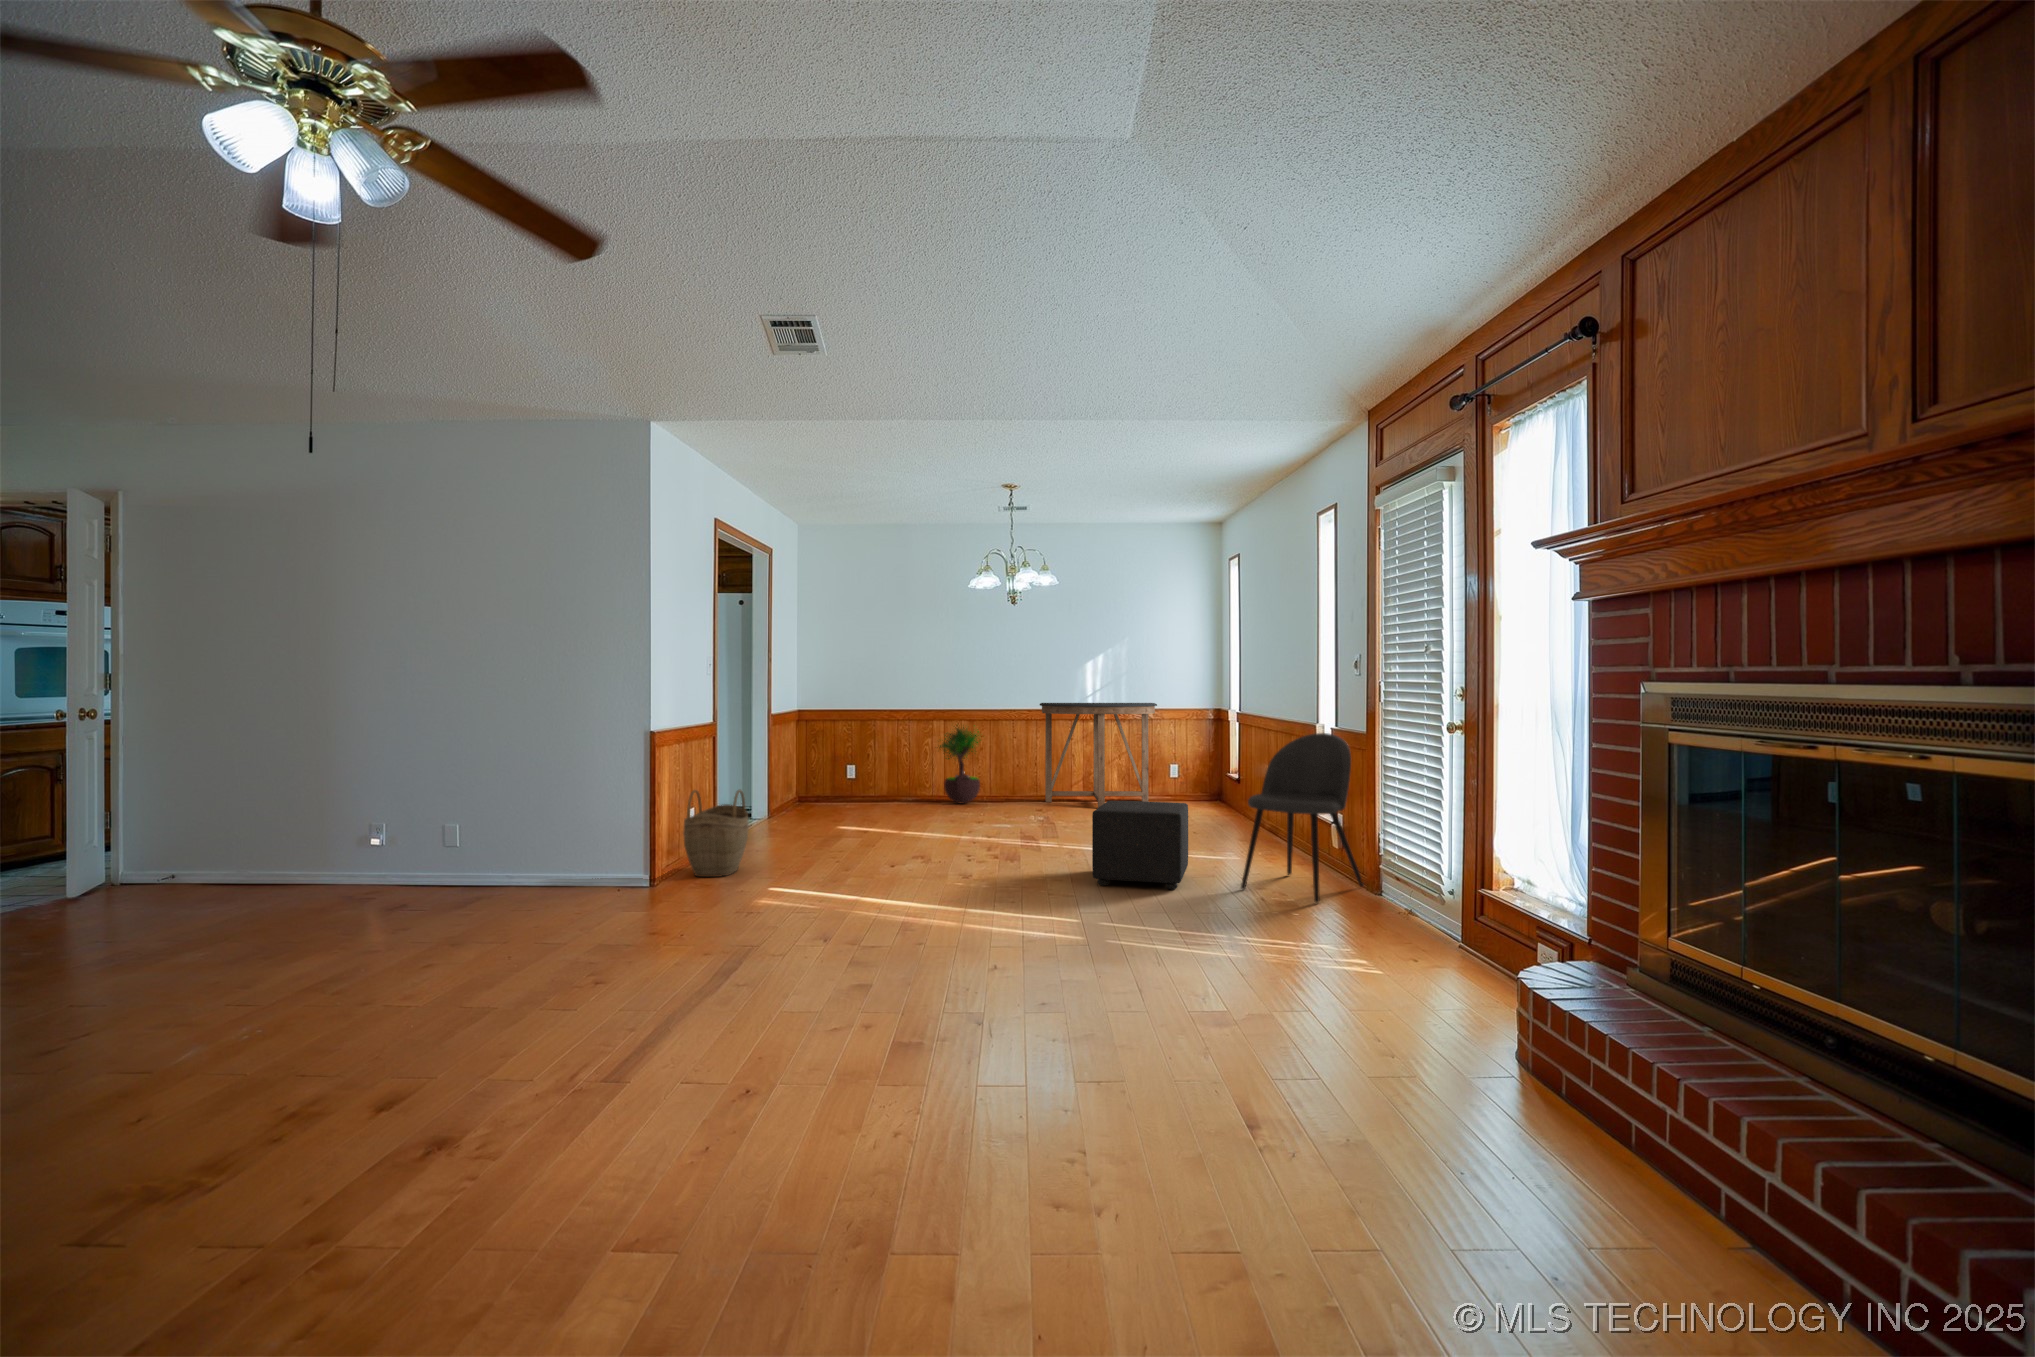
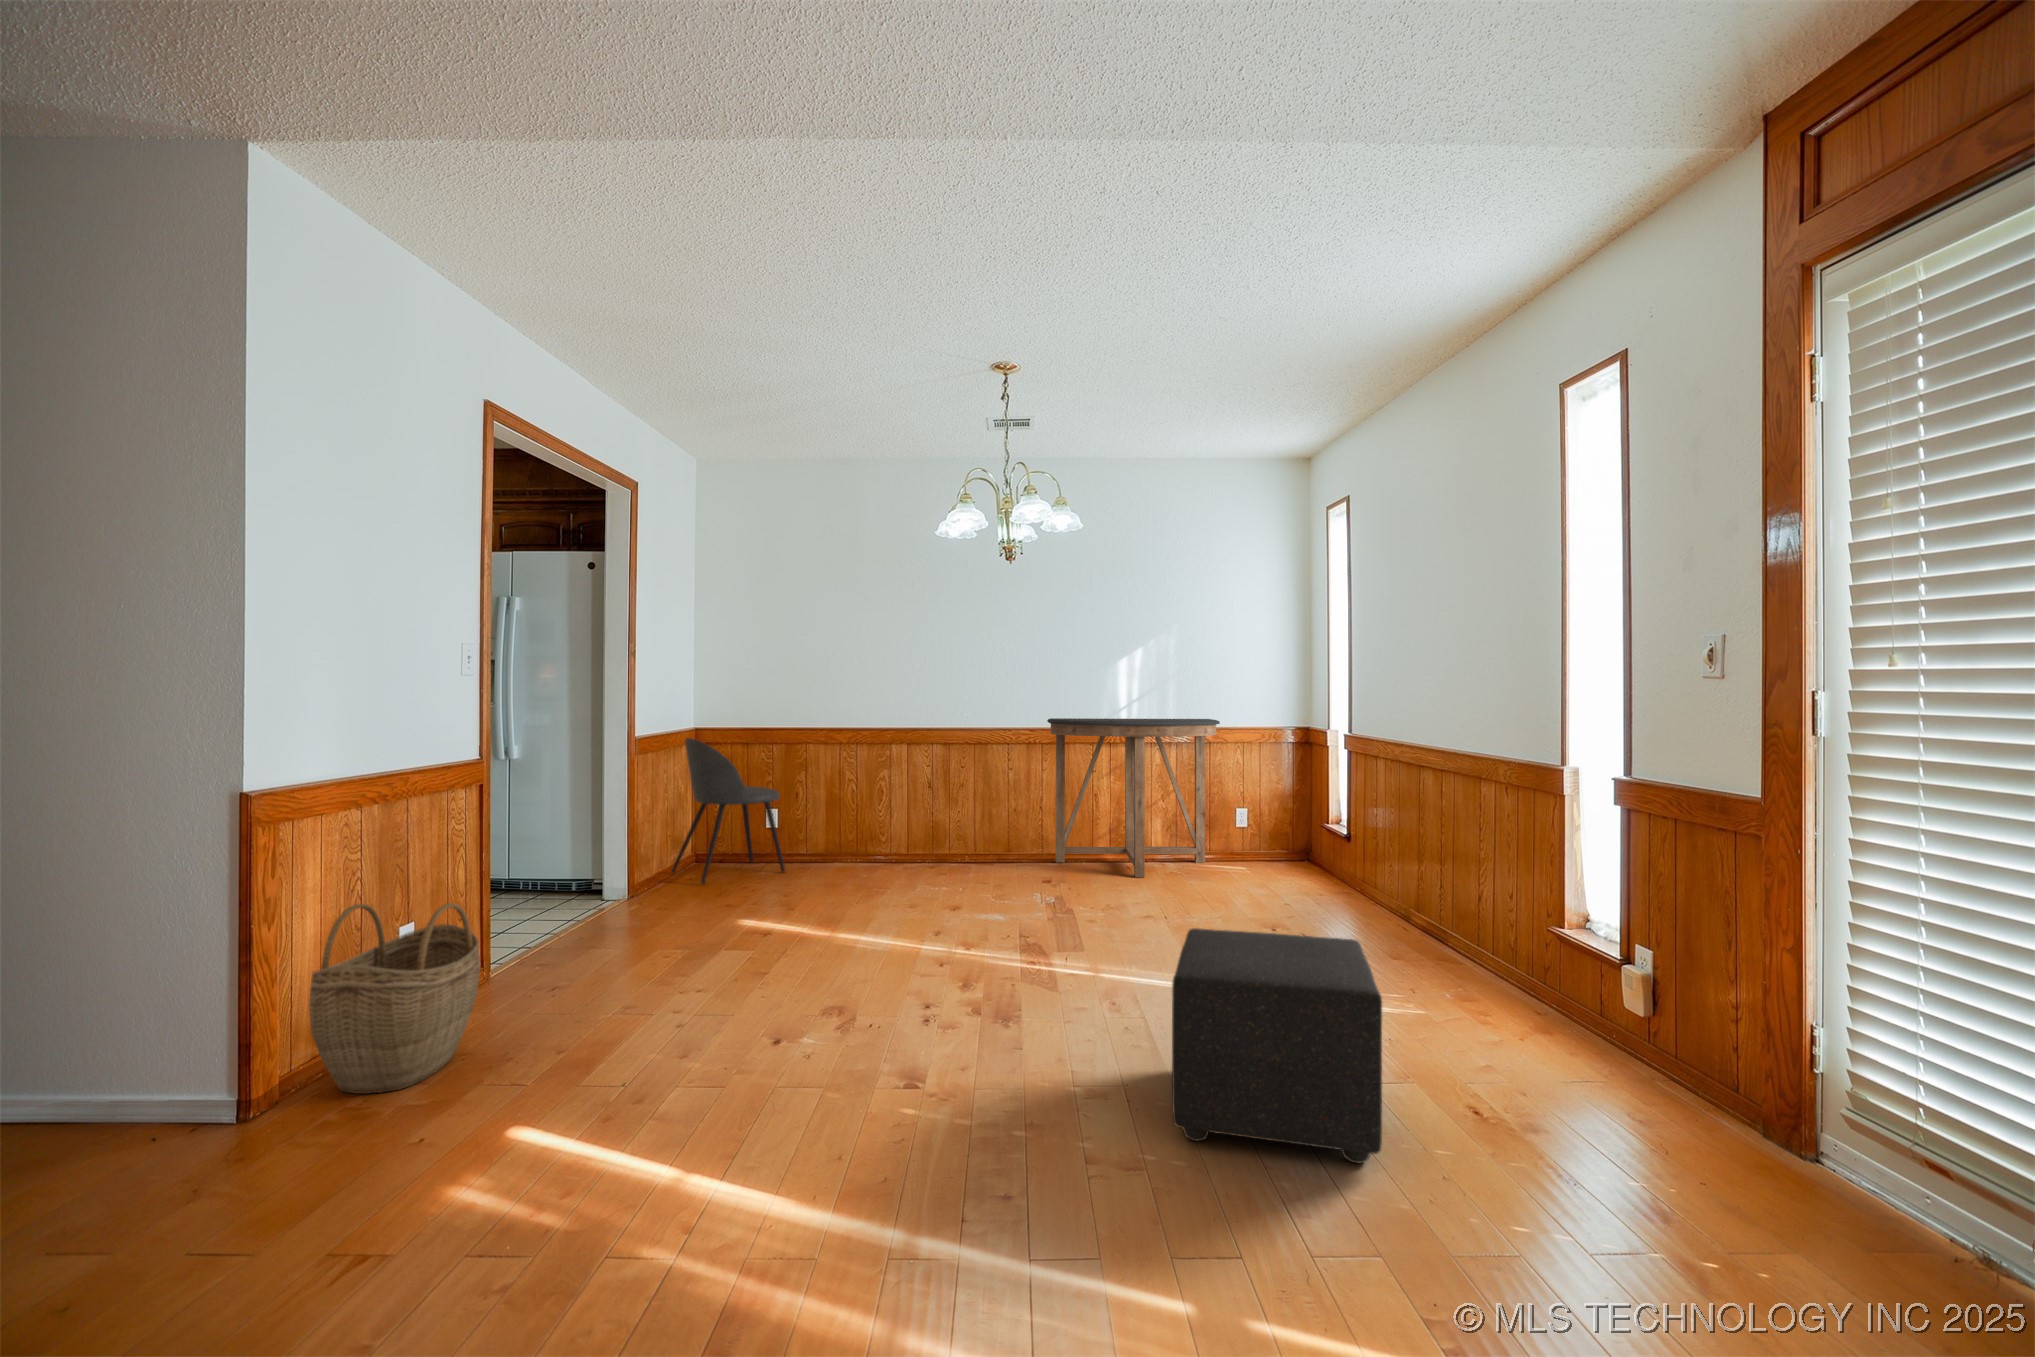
potted tree: present [940,725,980,803] -> none [895,743,967,865]
dining chair: present [1241,733,1364,903] -> present [671,738,785,884]

